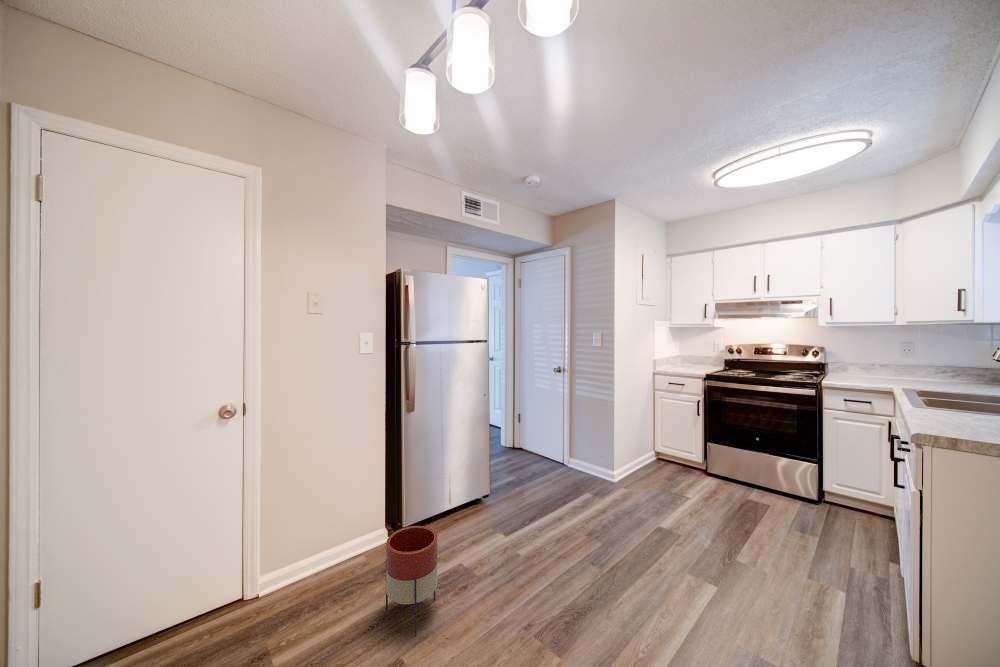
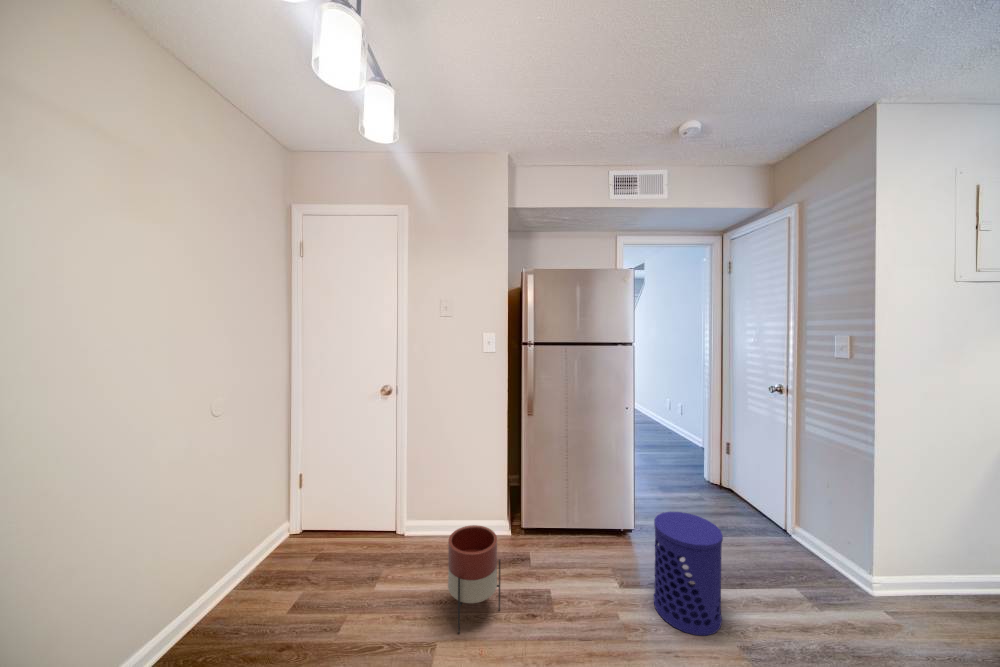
waste bin: none [529,462,572,543] -> present [654,512,723,635]

